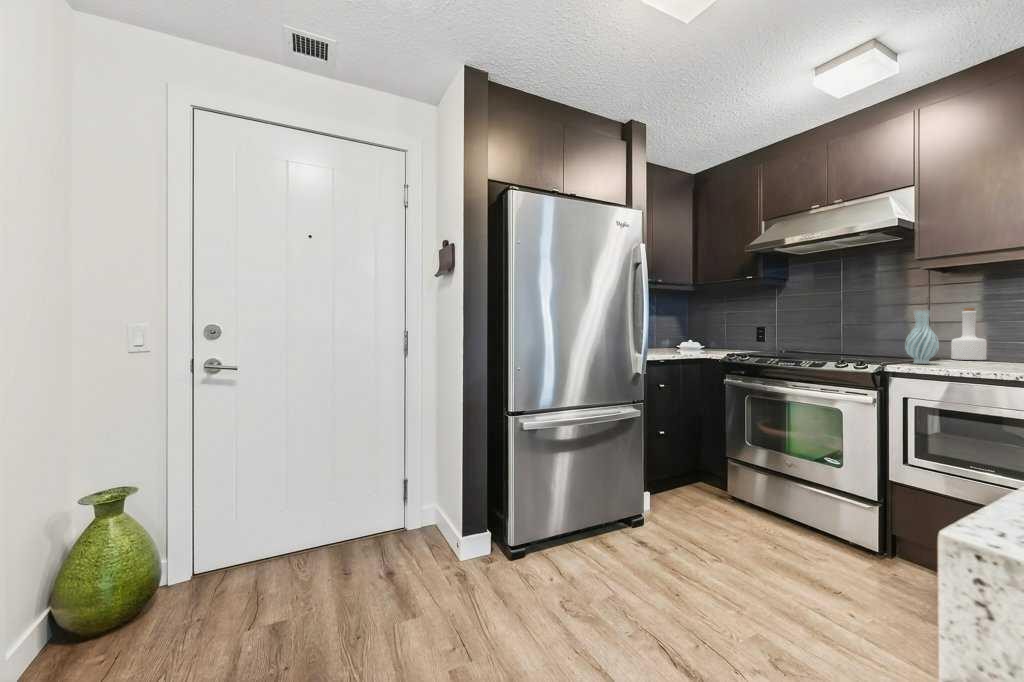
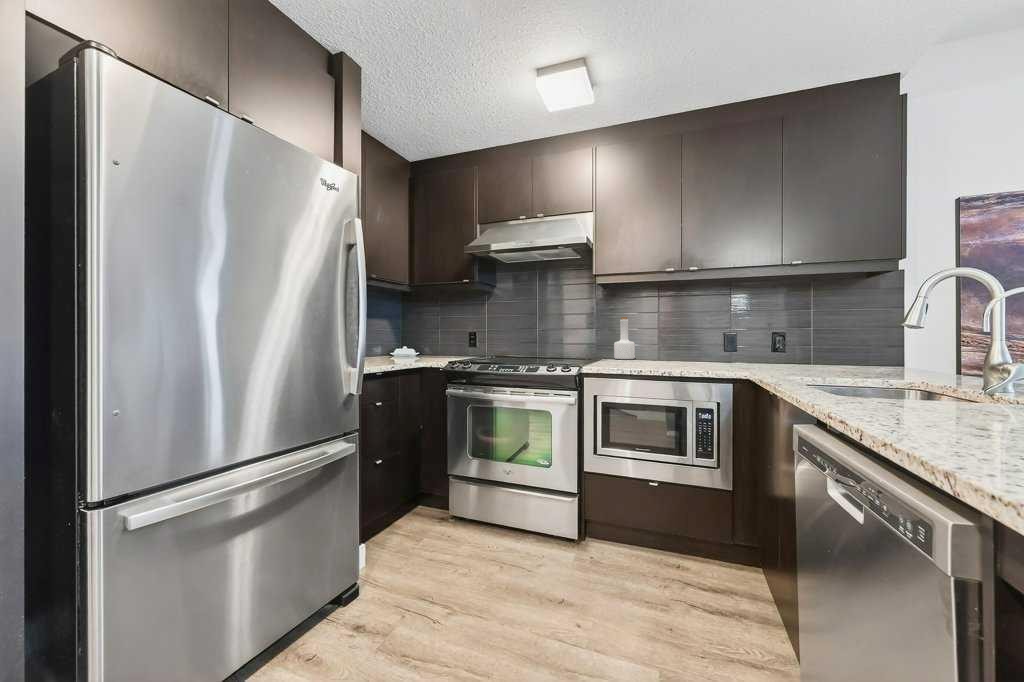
vase: present [905,310,939,364] -> none [591,318,613,365]

